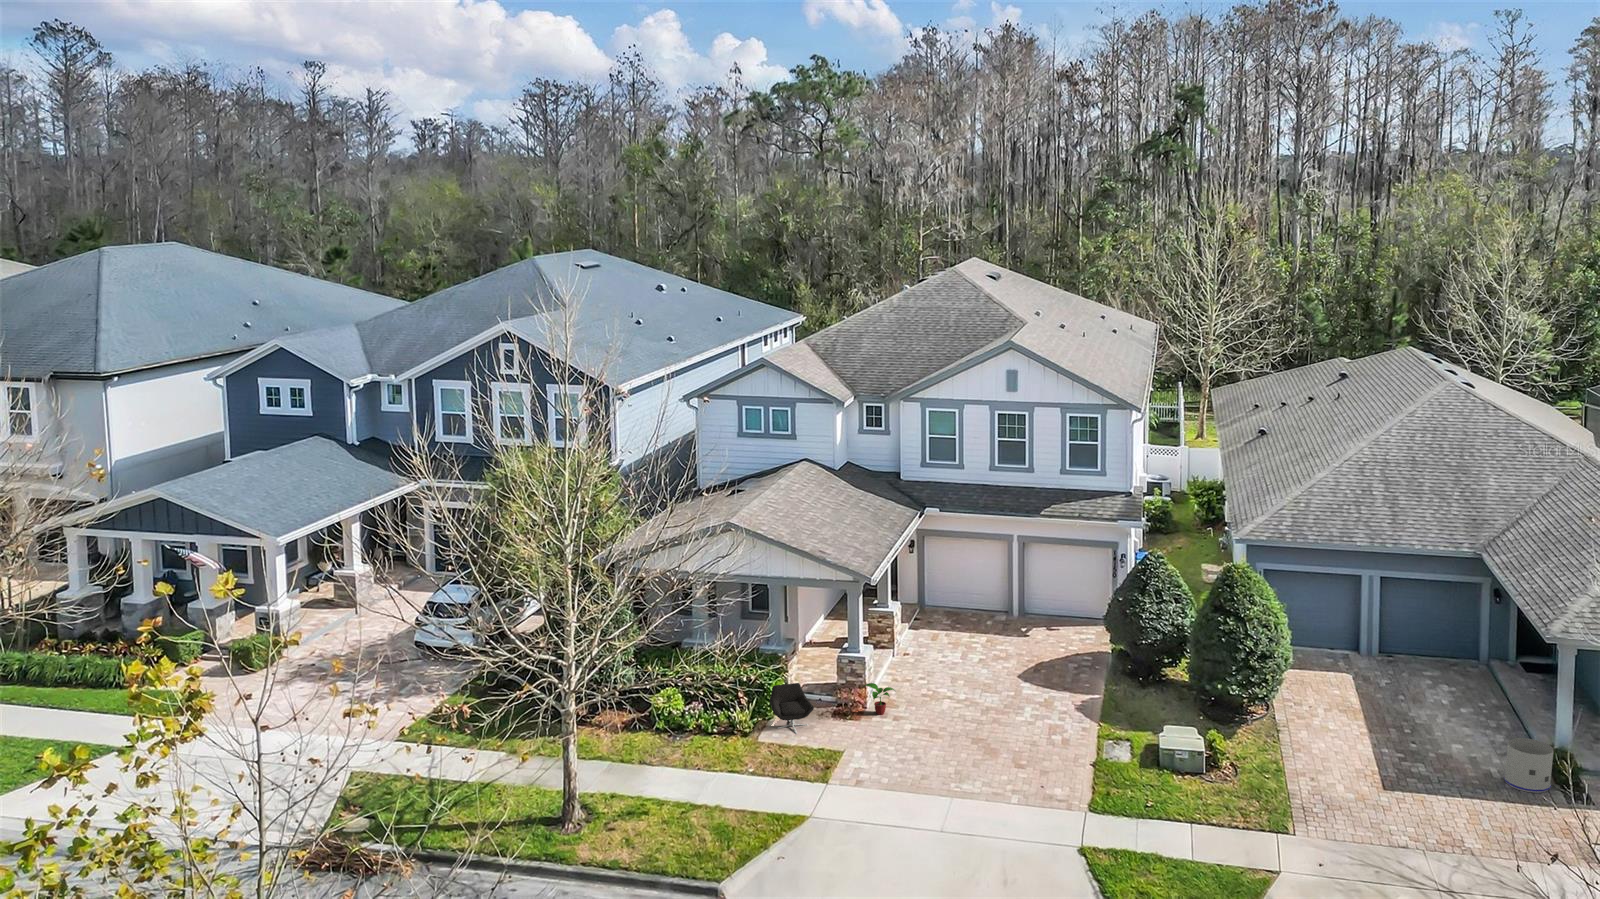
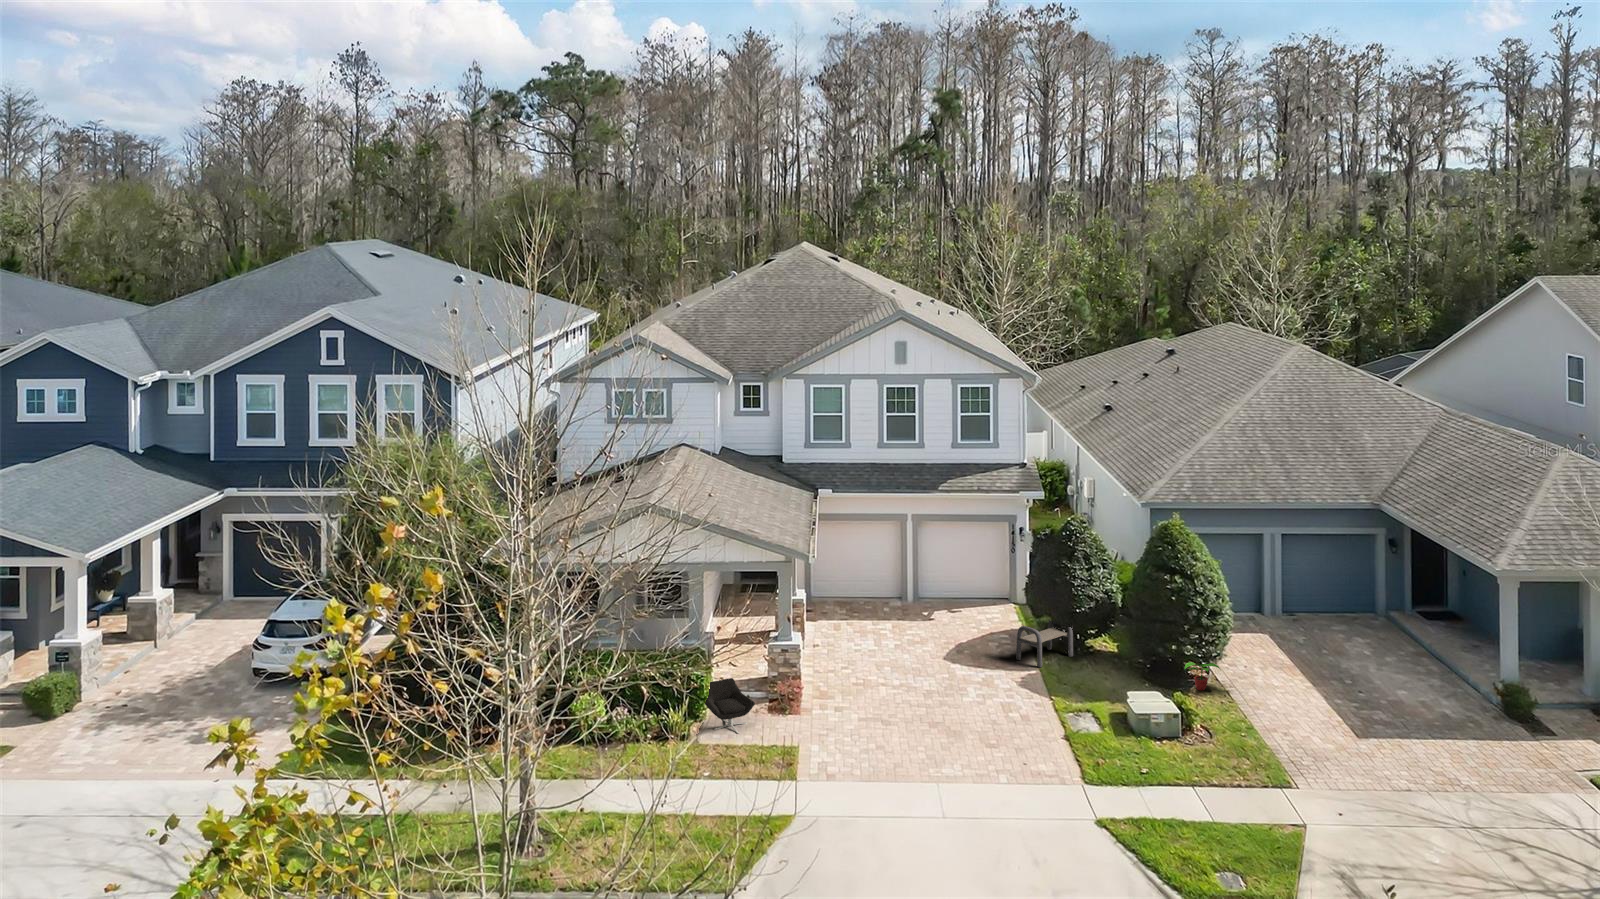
bench: none [1083,646,1141,694] -> present [1016,620,1073,667]
potted plant: present [863,683,894,715] -> present [1185,662,1220,691]
trash can: present [1504,738,1553,793] -> none [1455,673,1502,725]

